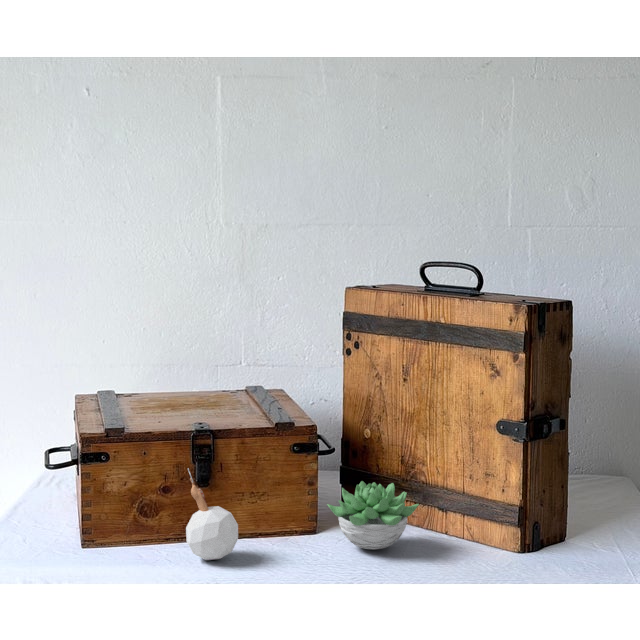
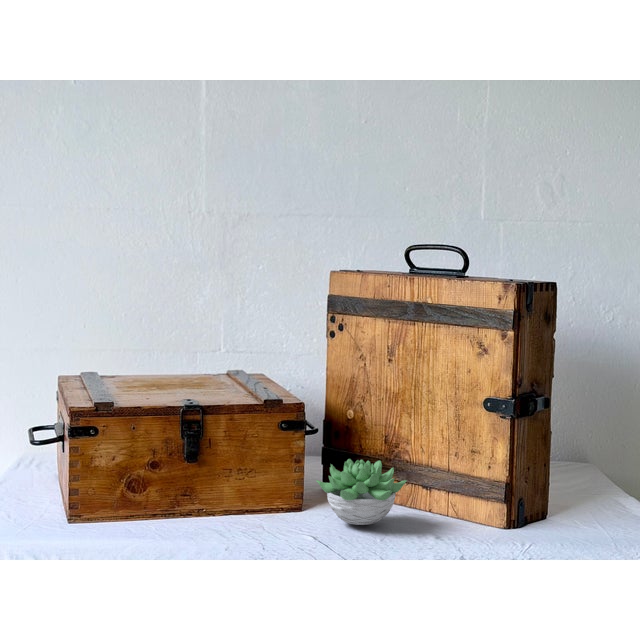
candle: present [186,468,238,560] -> none [177,442,229,535]

